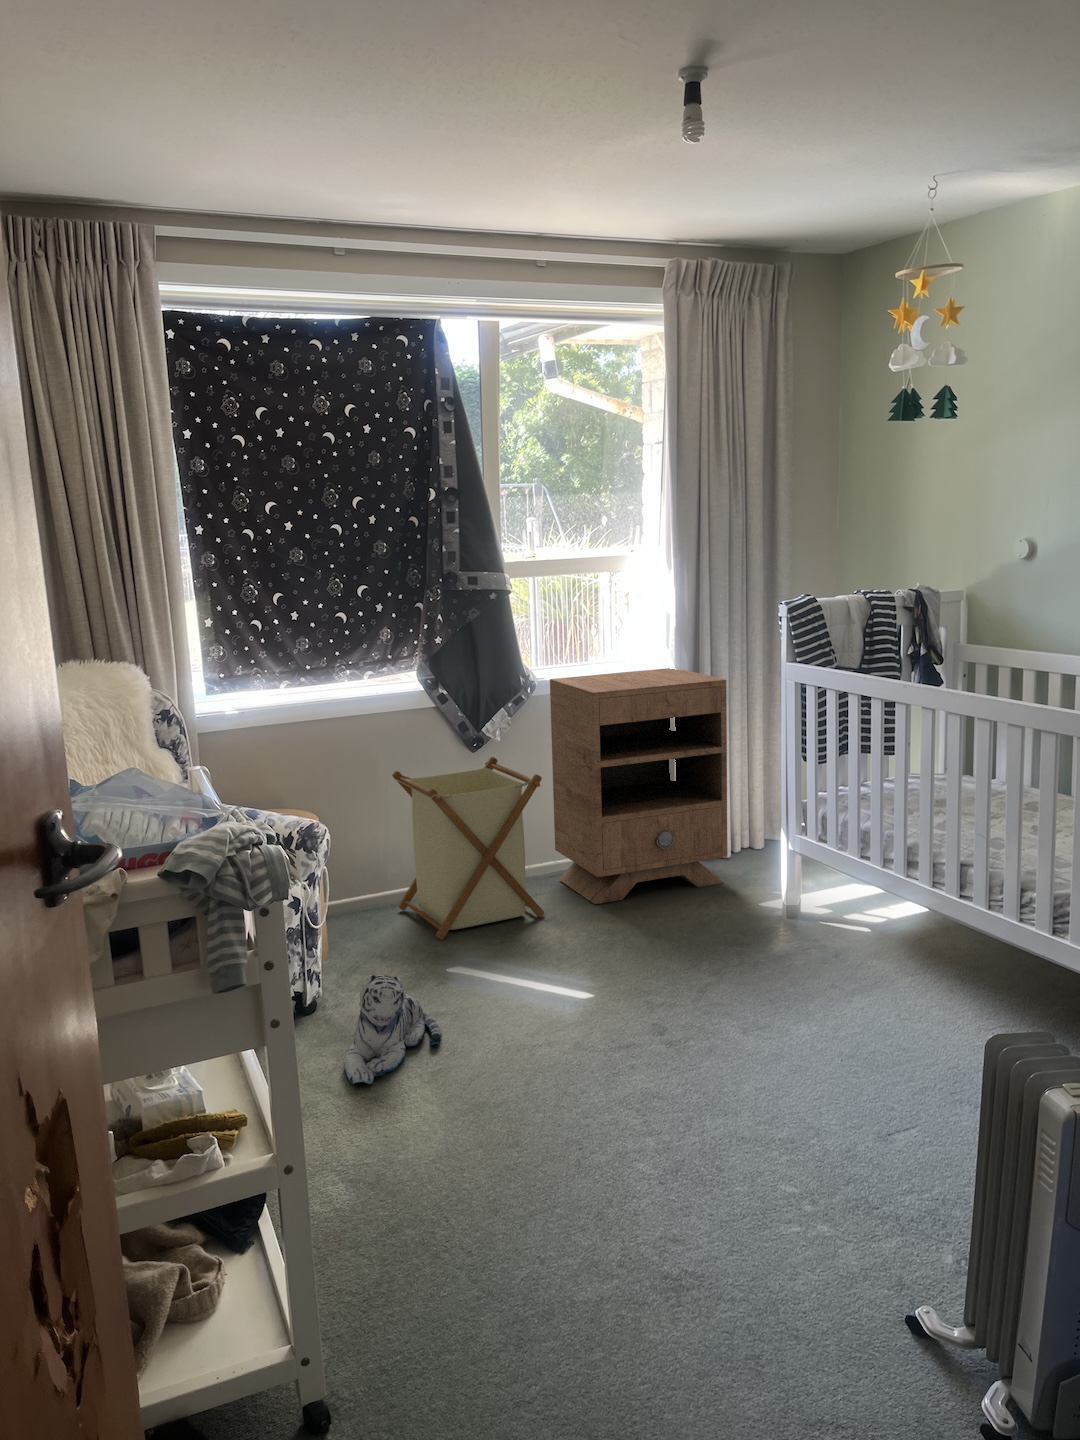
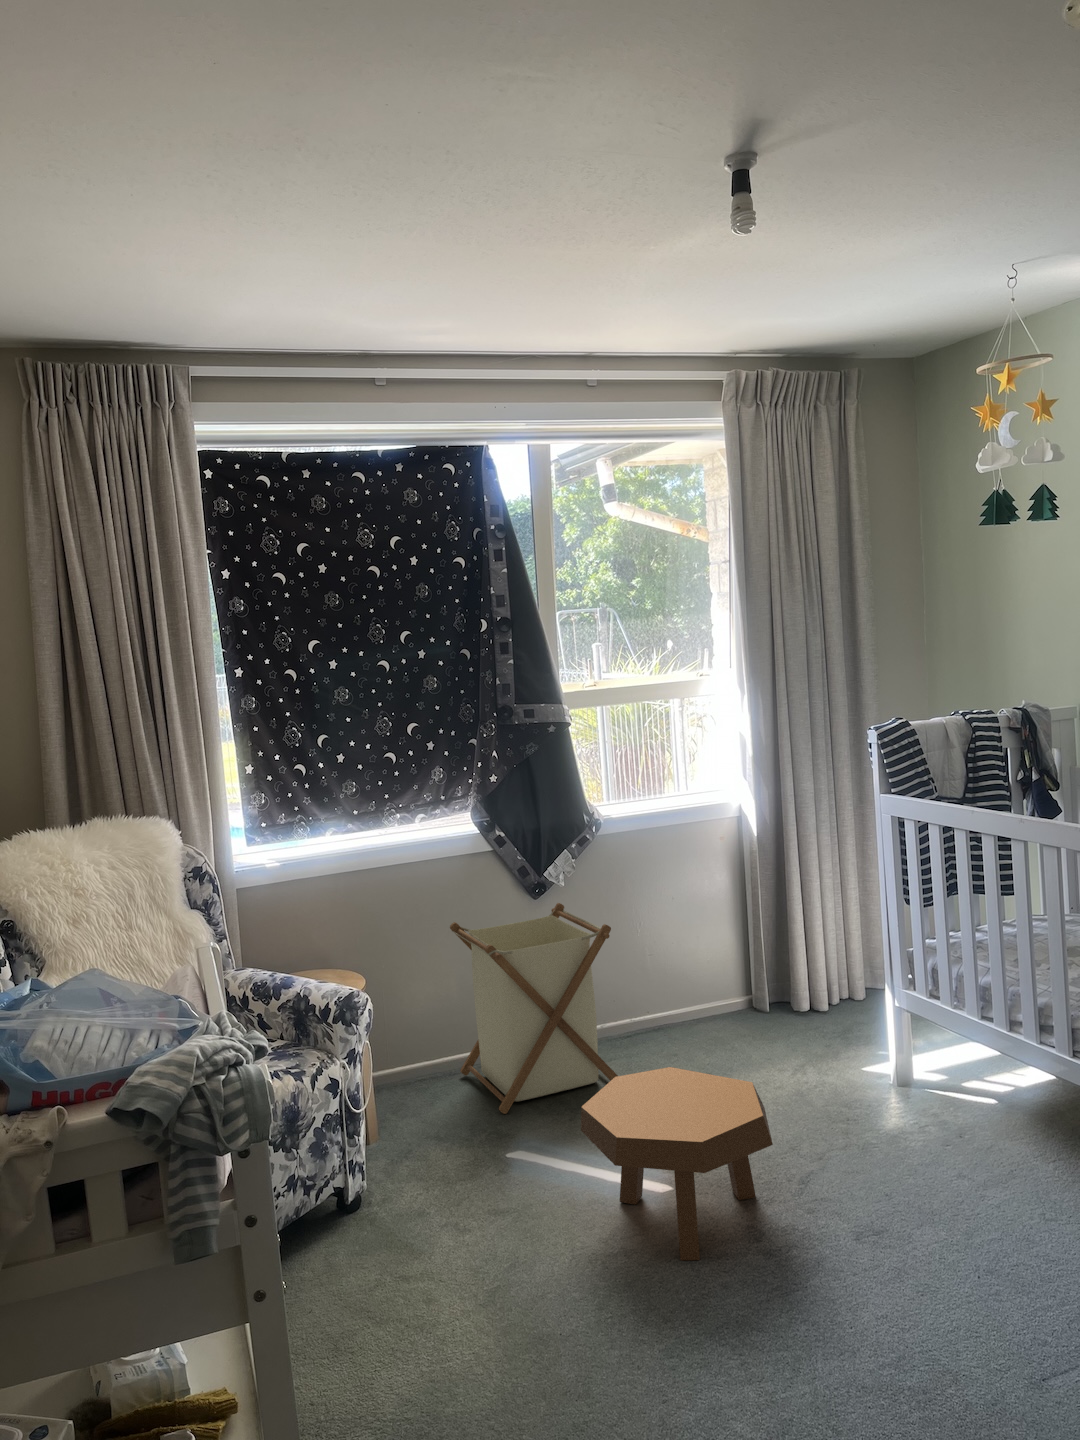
nightstand: present [550,668,727,904] -> none [618,799,822,1067]
footstool: none [515,893,679,1043] -> present [581,1067,773,1261]
plush toy: present [343,975,442,1085] -> none [379,1180,498,1323]

